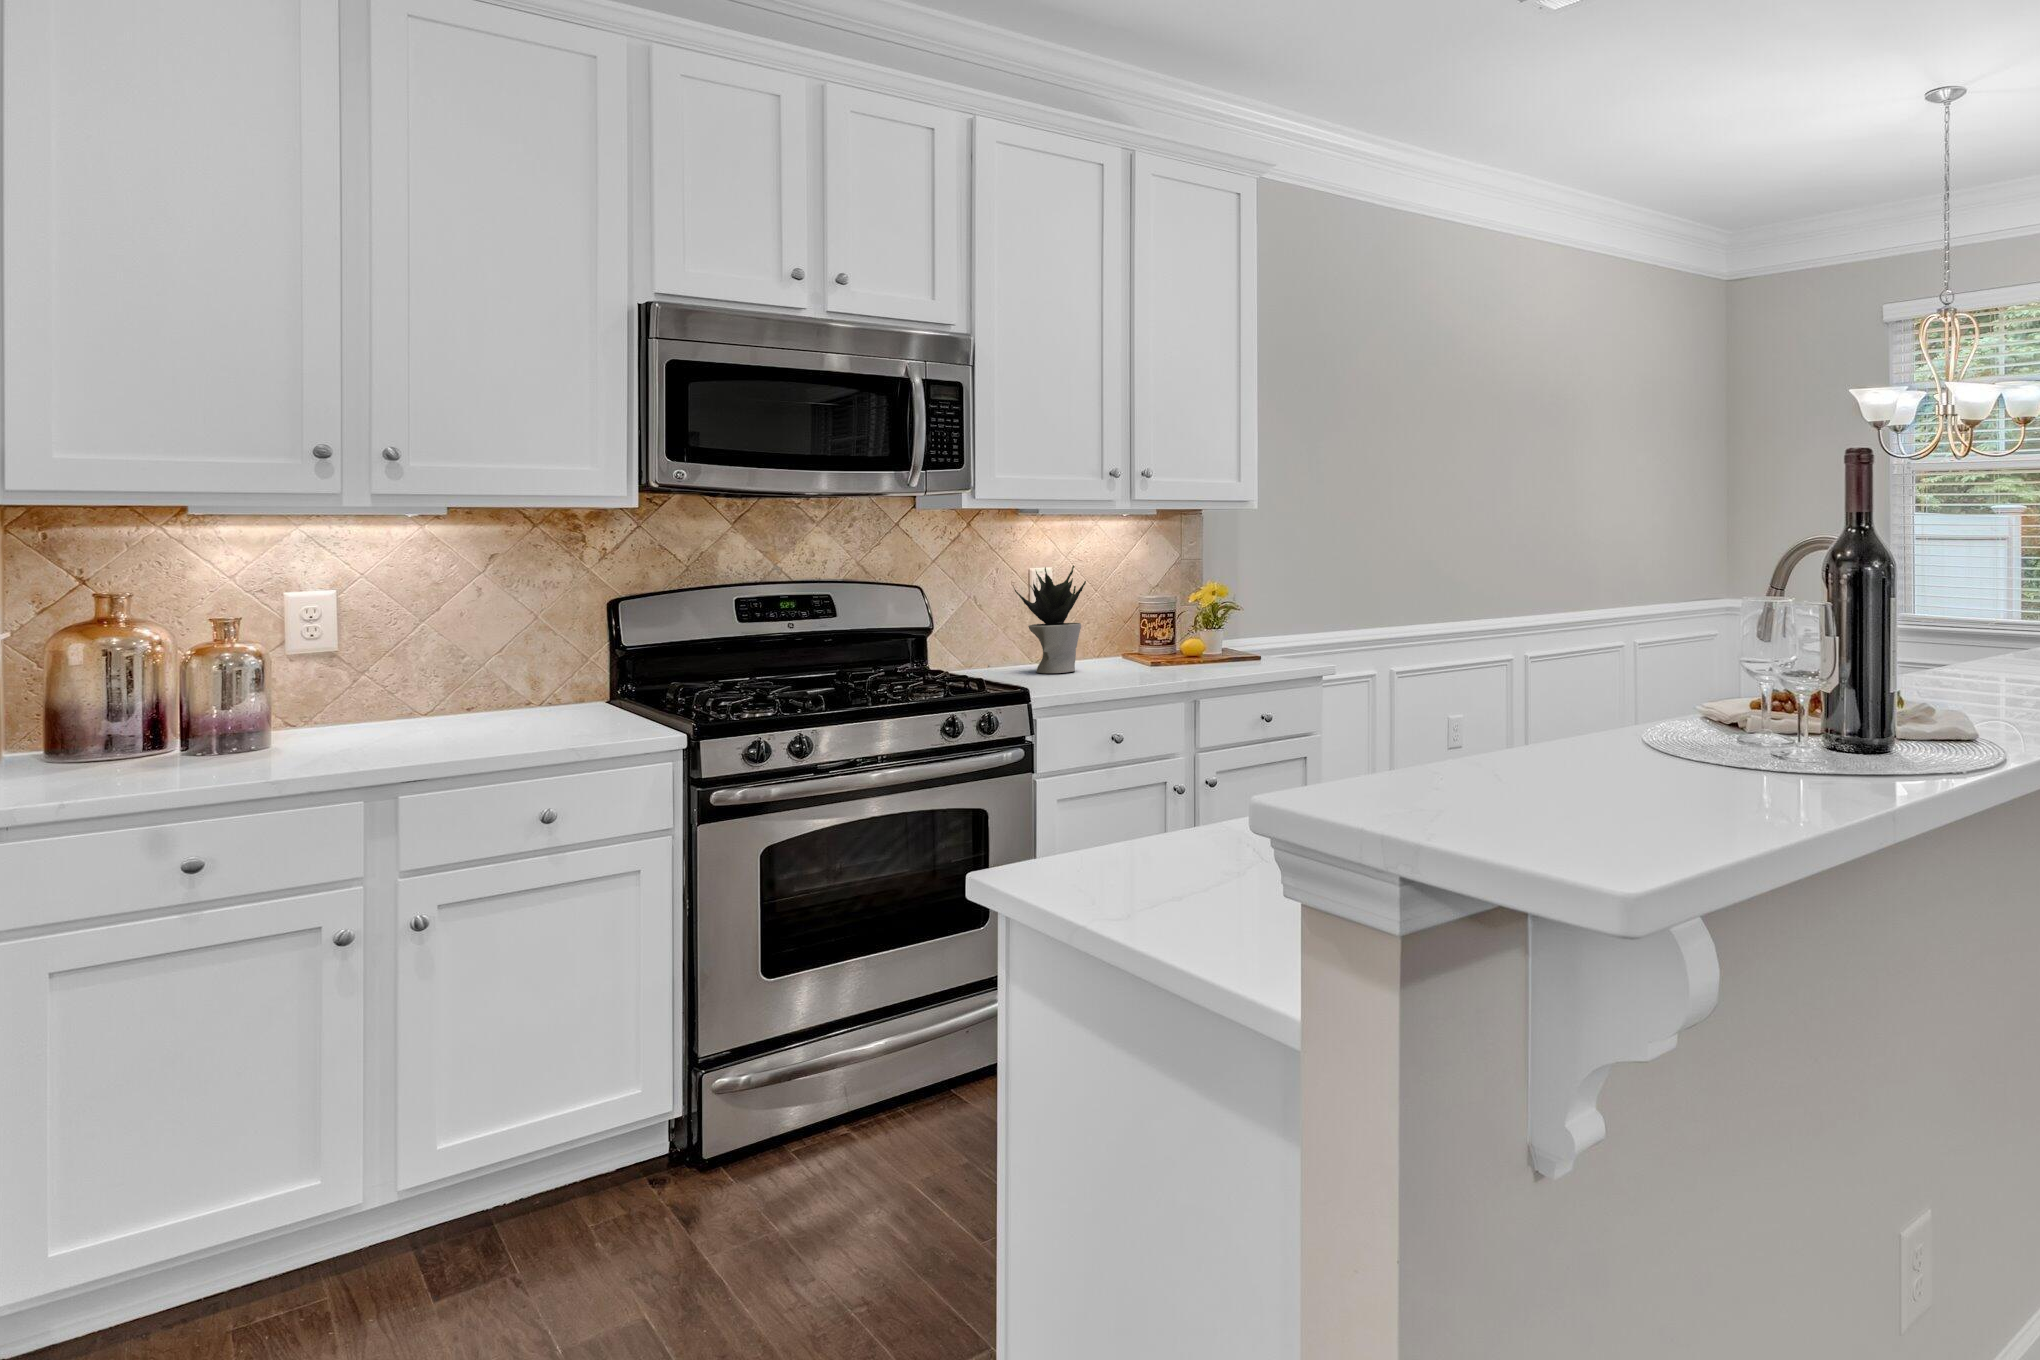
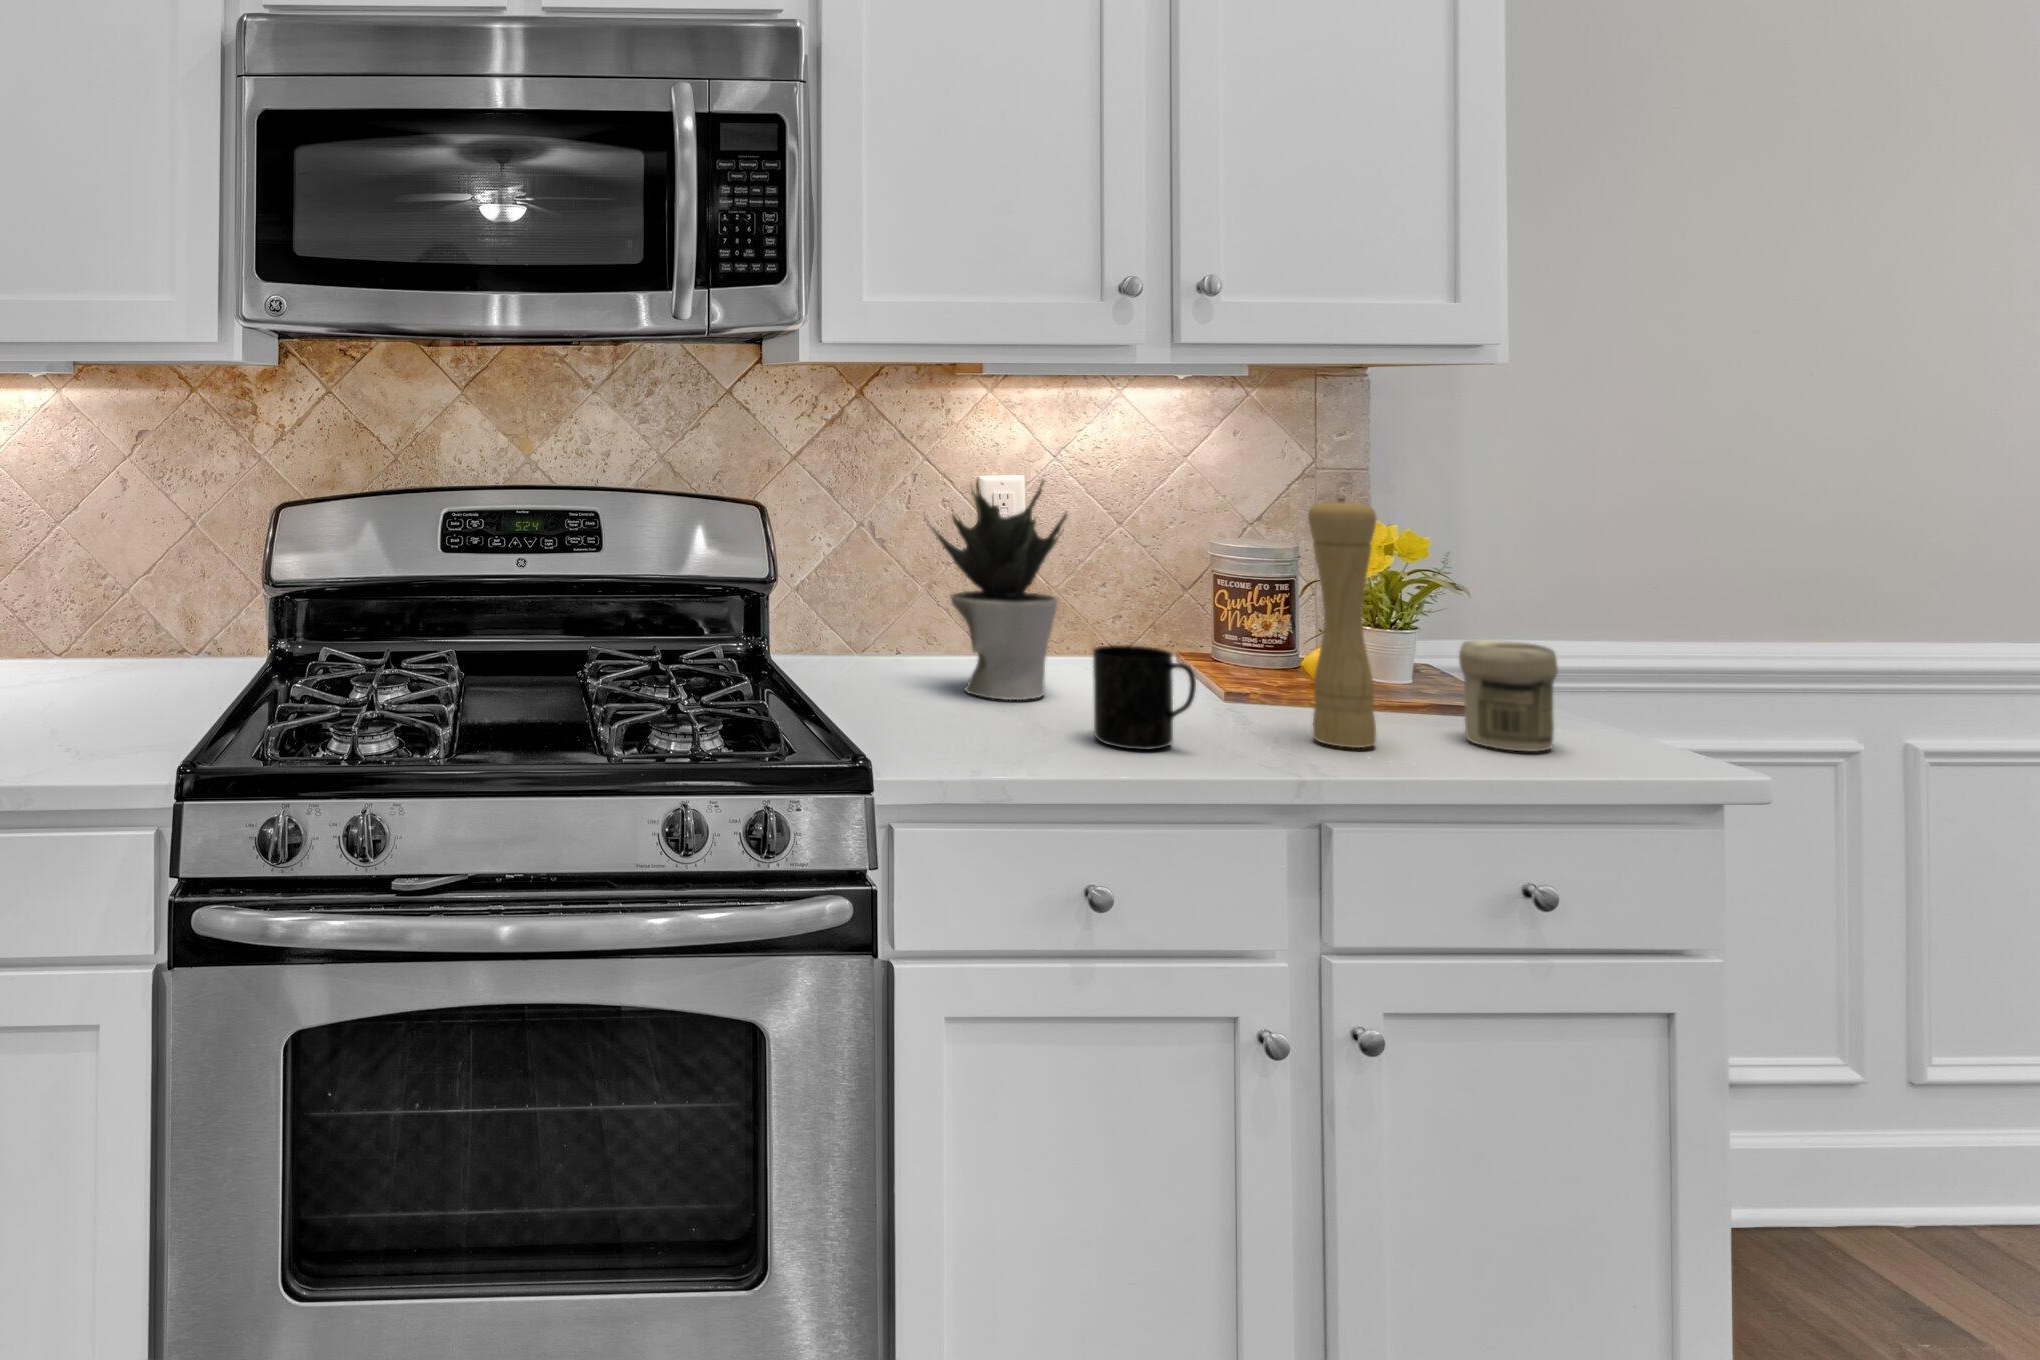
pepper mill: none [1193,566,1220,672] -> present [1308,498,1376,748]
jar: none [1246,625,1281,667] -> present [1459,640,1558,752]
mug: none [1111,637,1155,680] -> present [1093,645,1196,750]

